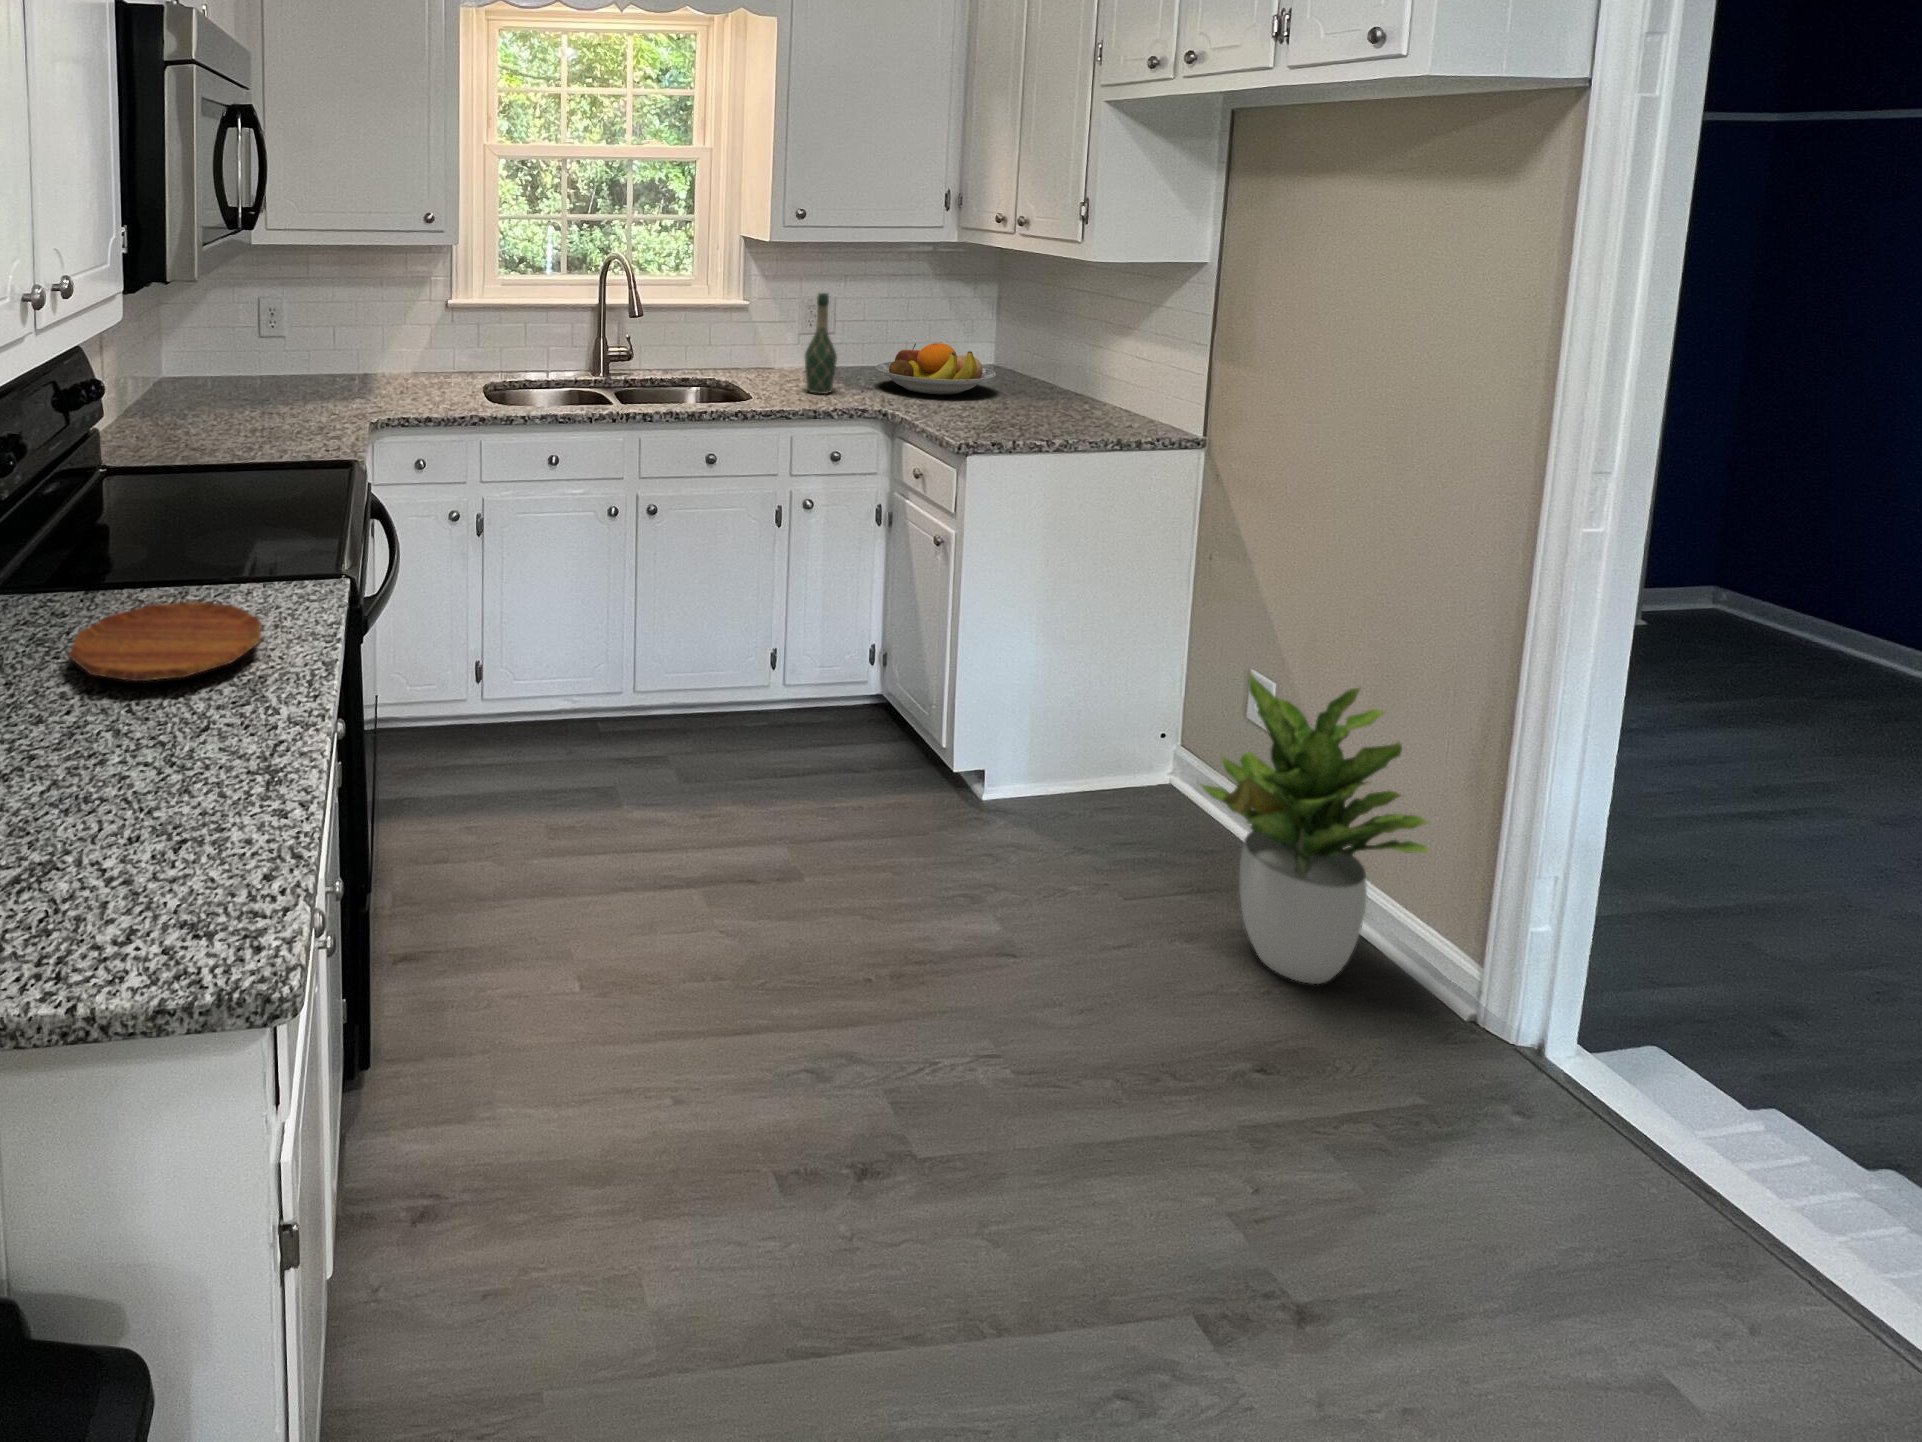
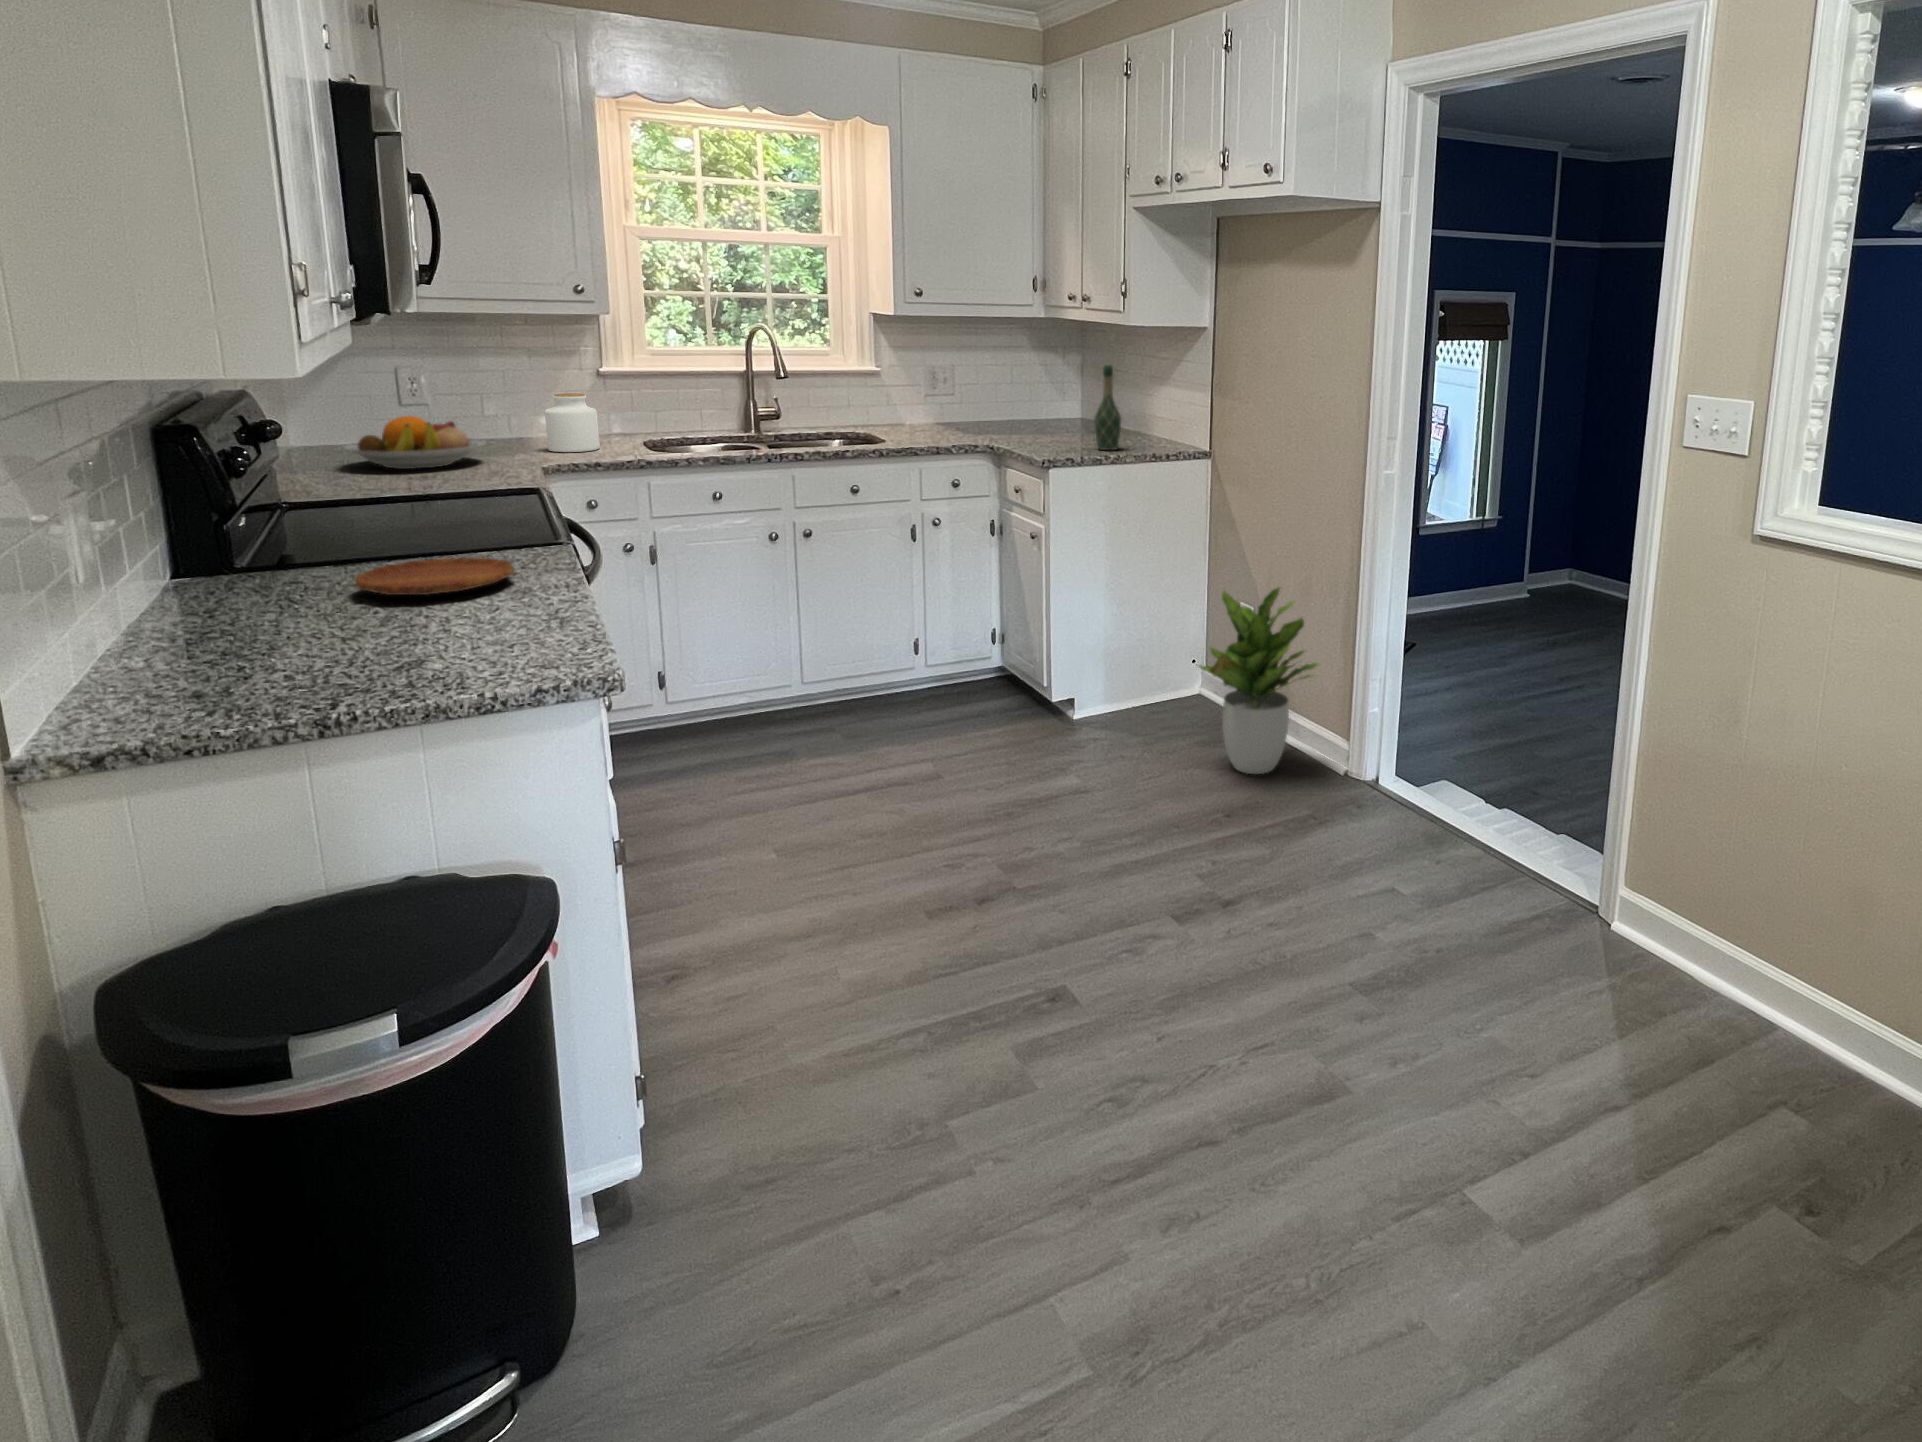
wine bottle: present [805,293,837,394] -> present [1095,365,1121,450]
jar: none [392,329,442,395] -> present [545,393,600,452]
fruit bowl: present [876,343,996,394] -> present [344,416,485,469]

